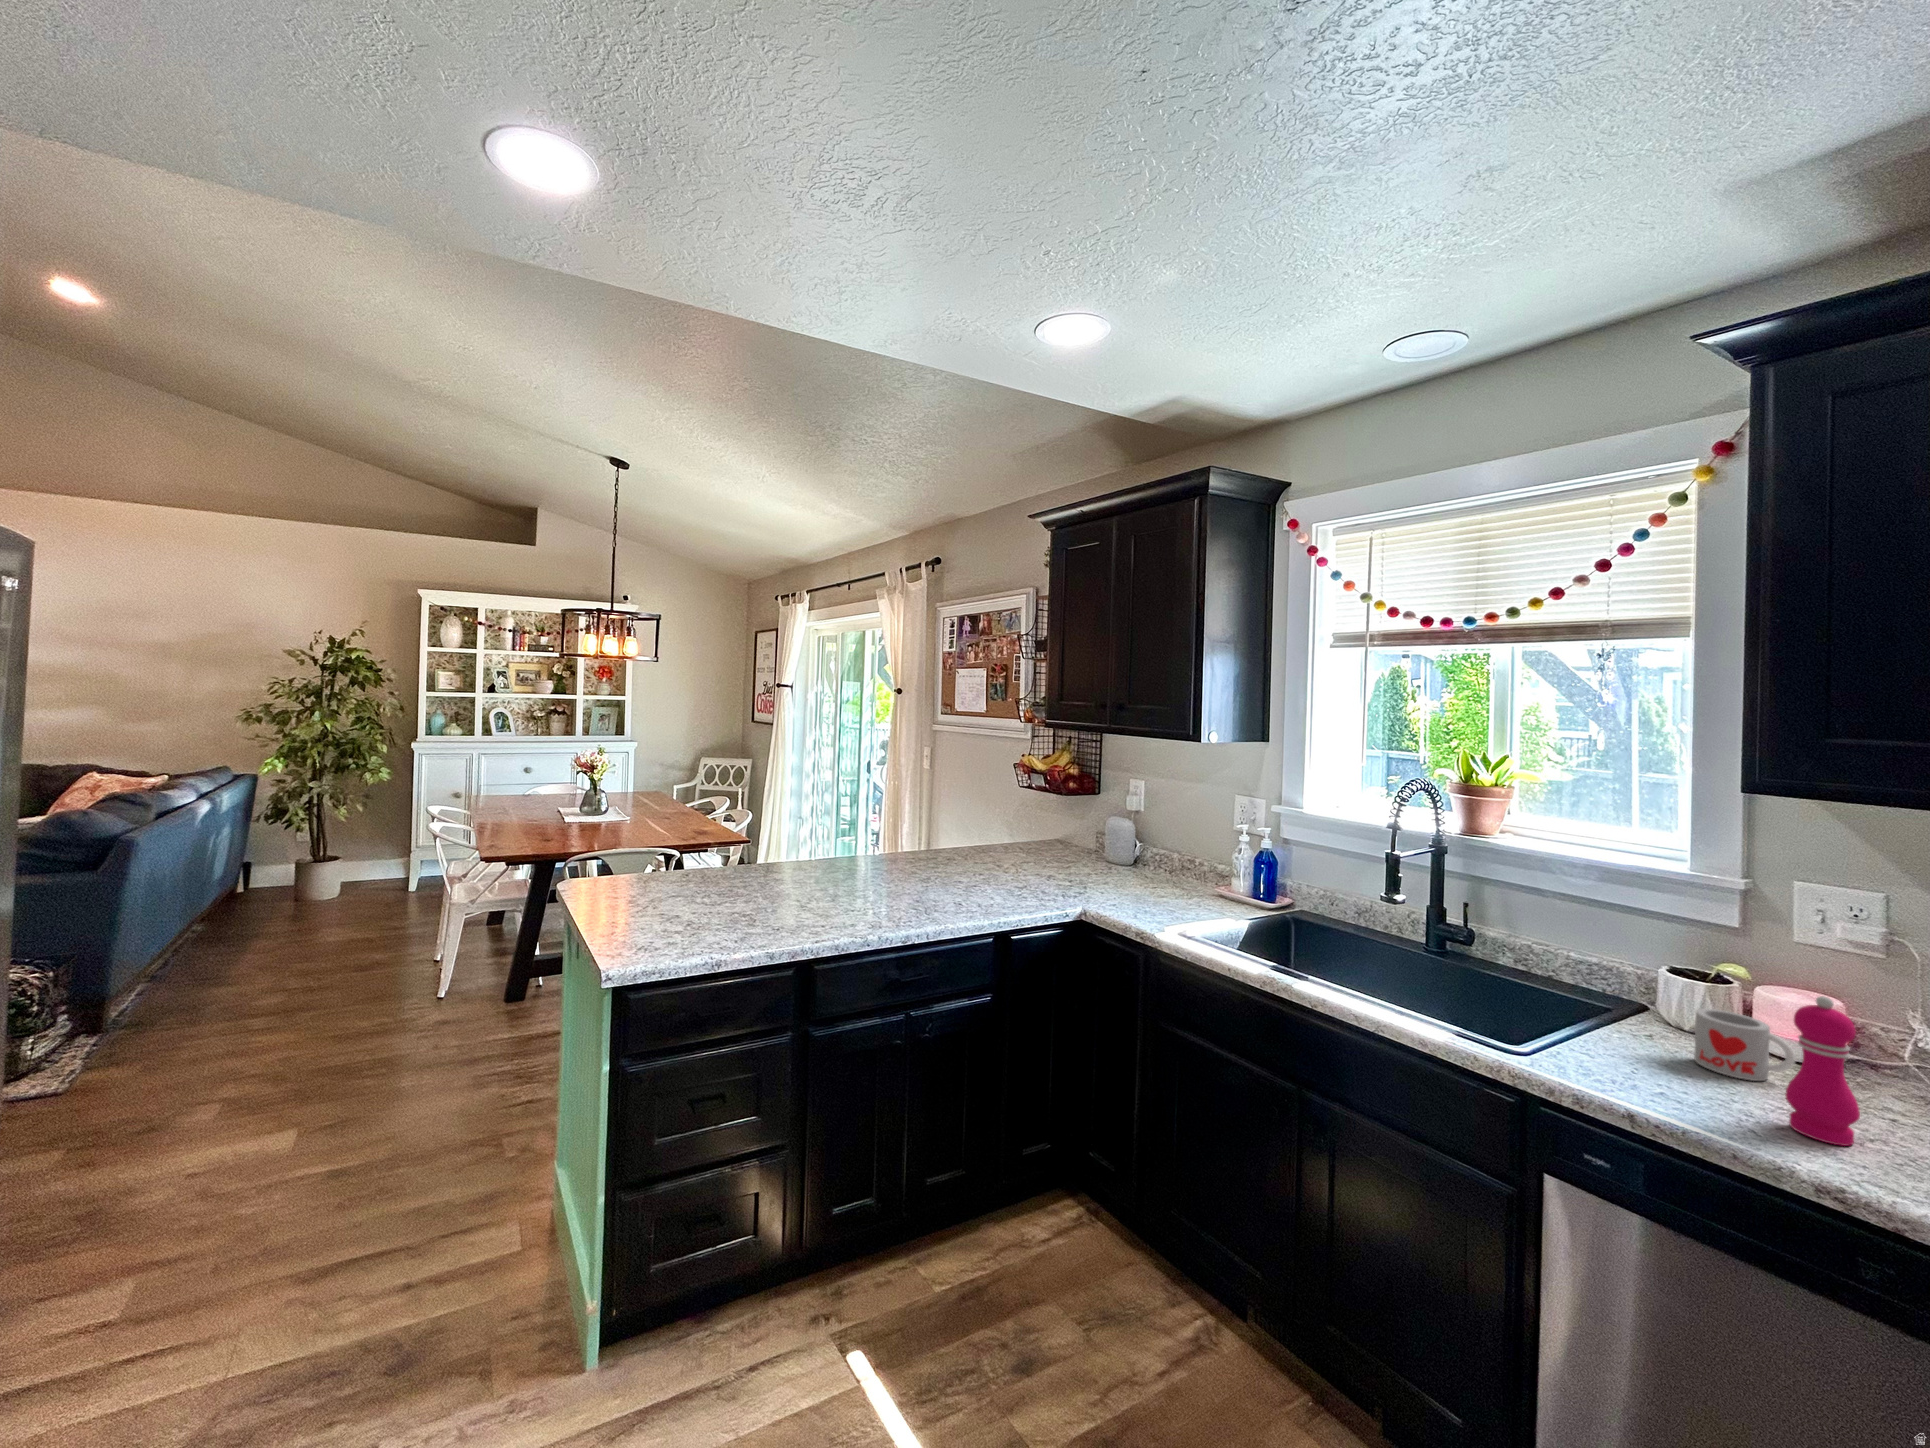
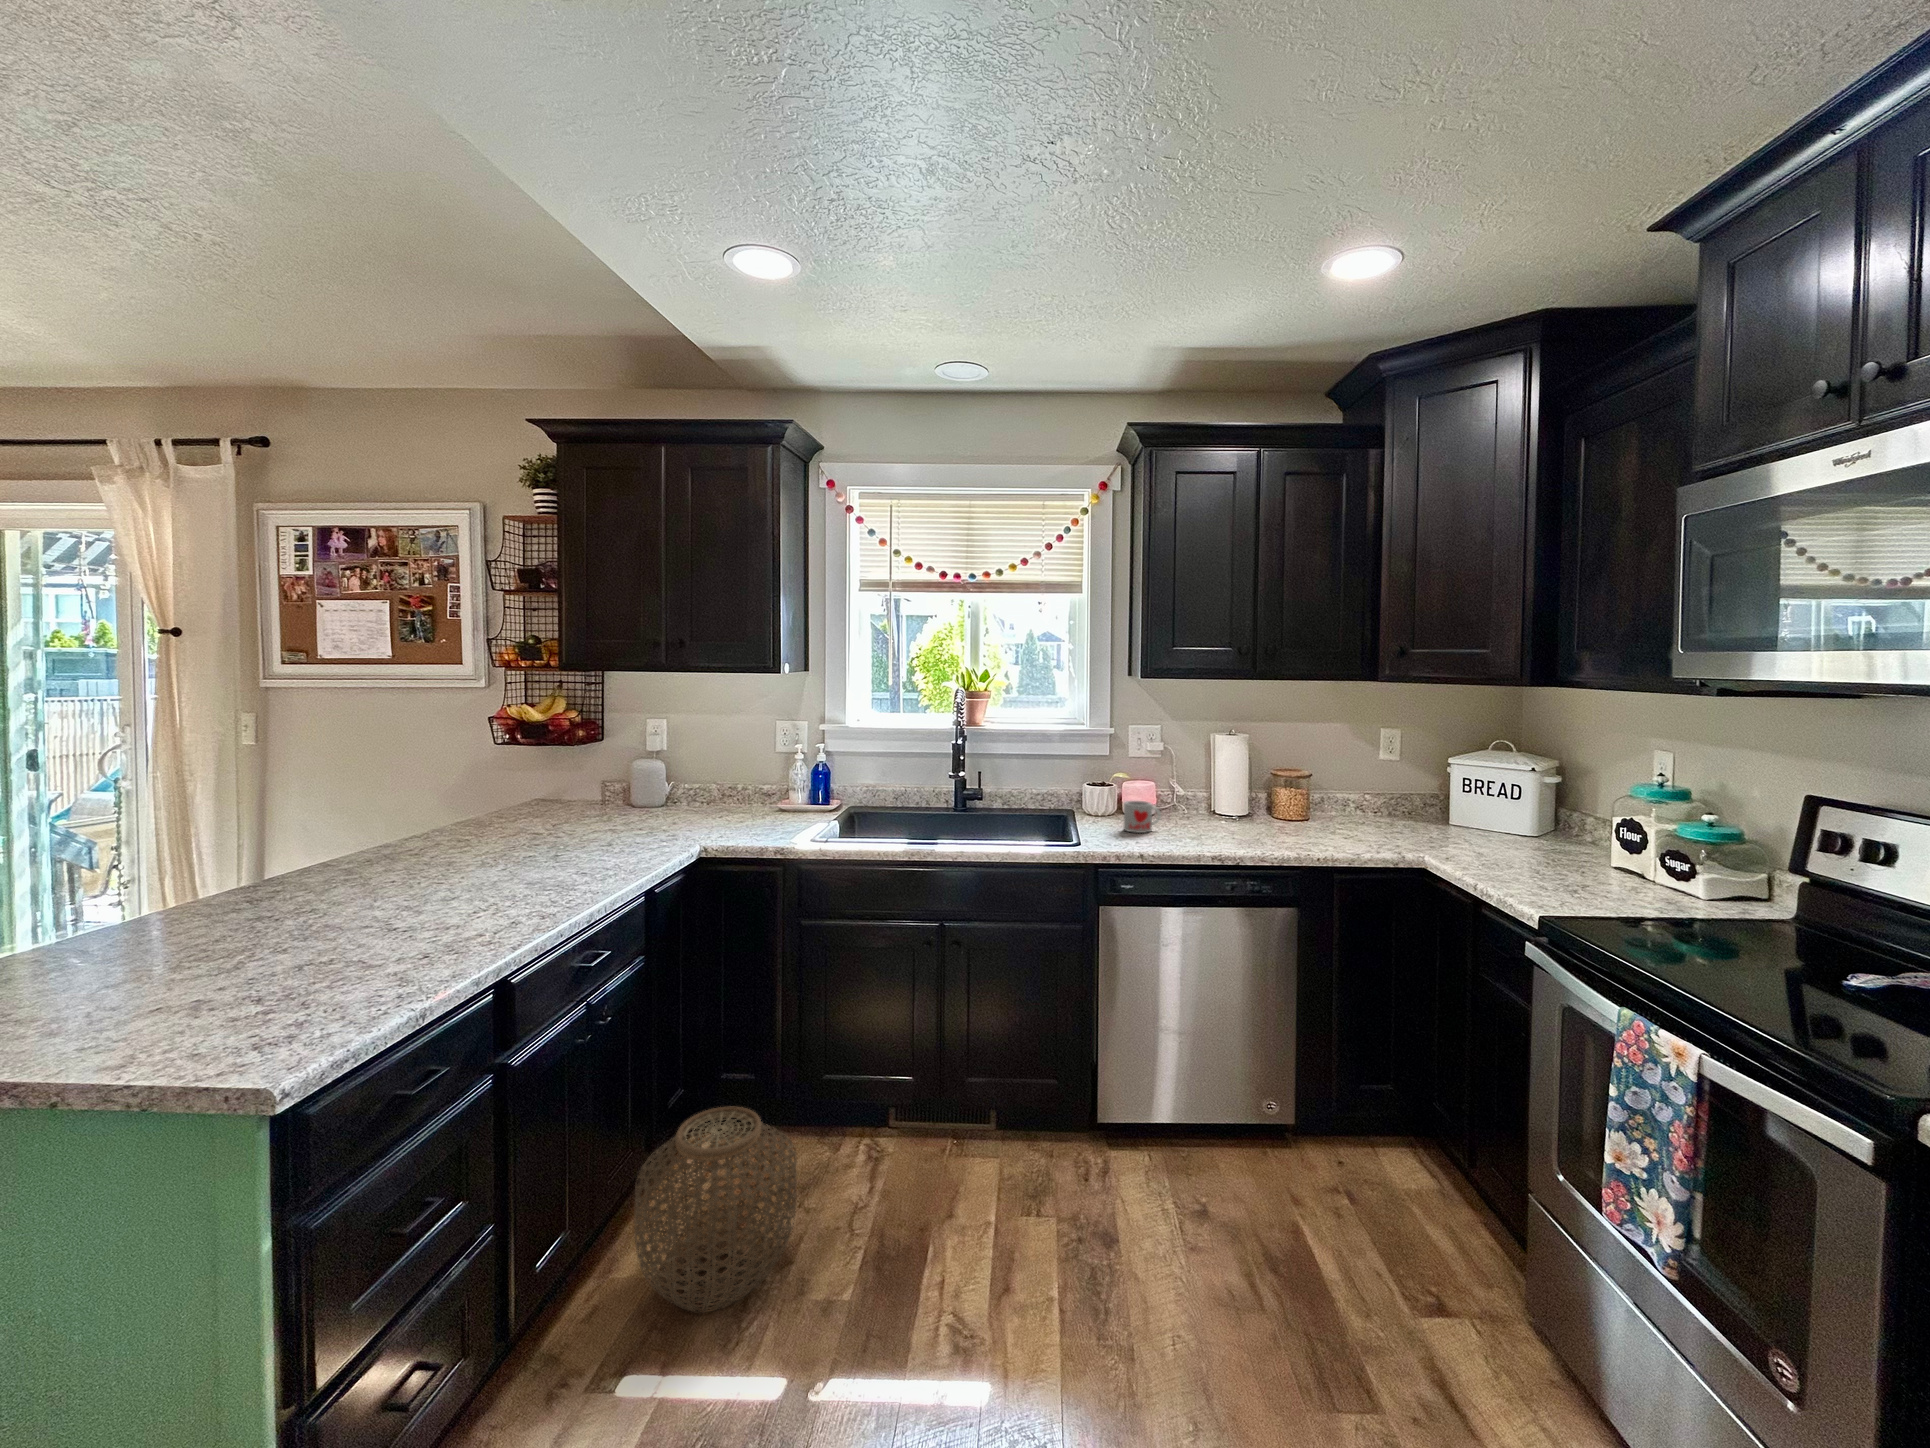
pepper mill: present [1785,996,1860,1146] -> none [1182,776,1207,845]
woven basket: none [900,1159,1050,1367] -> present [635,1107,797,1312]

